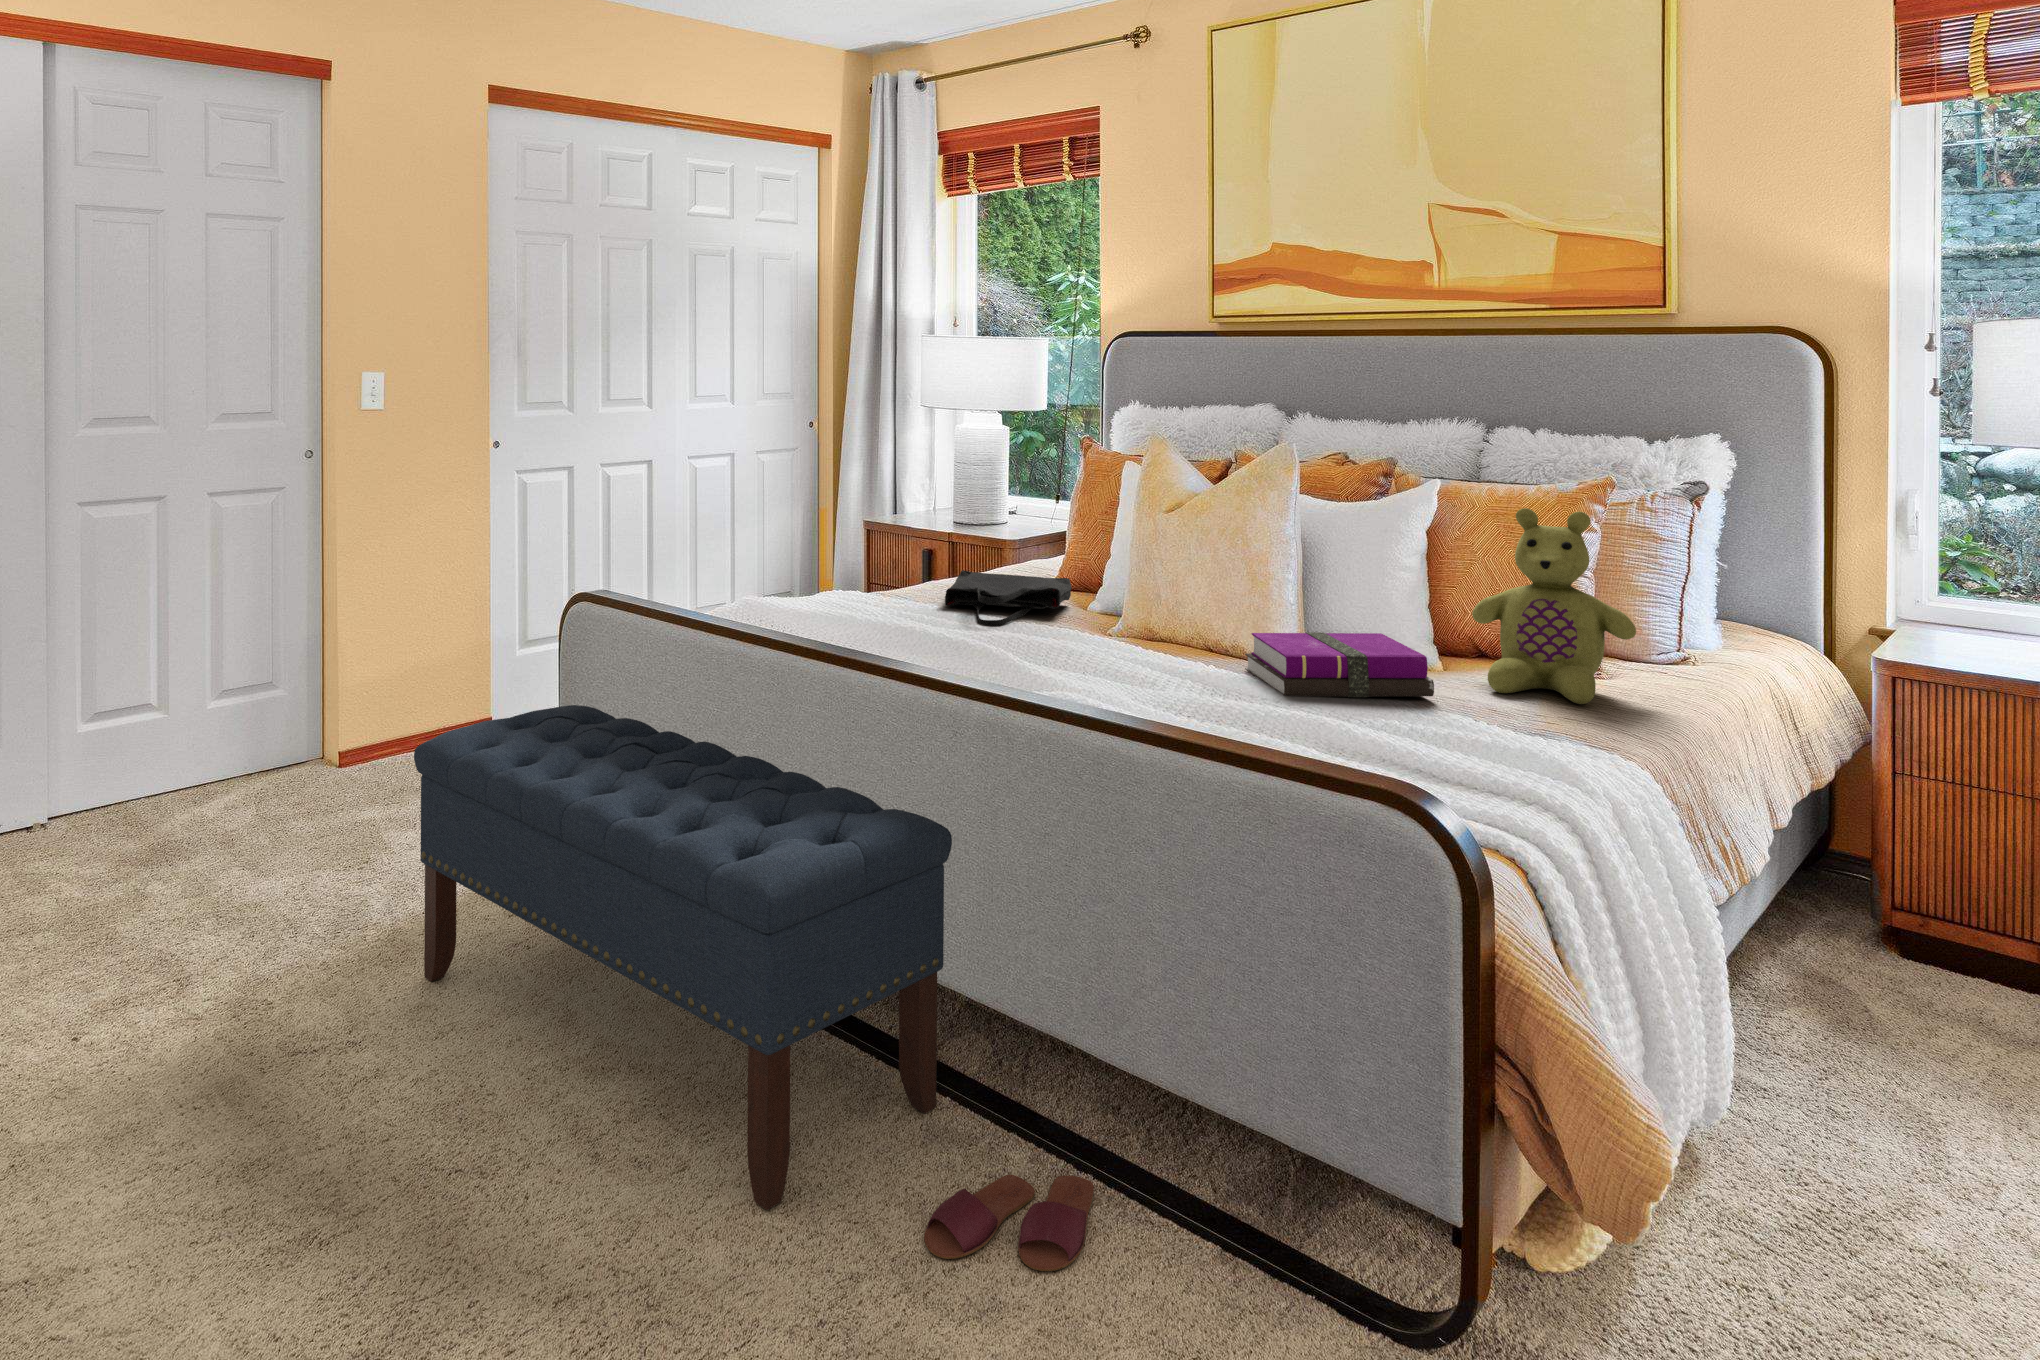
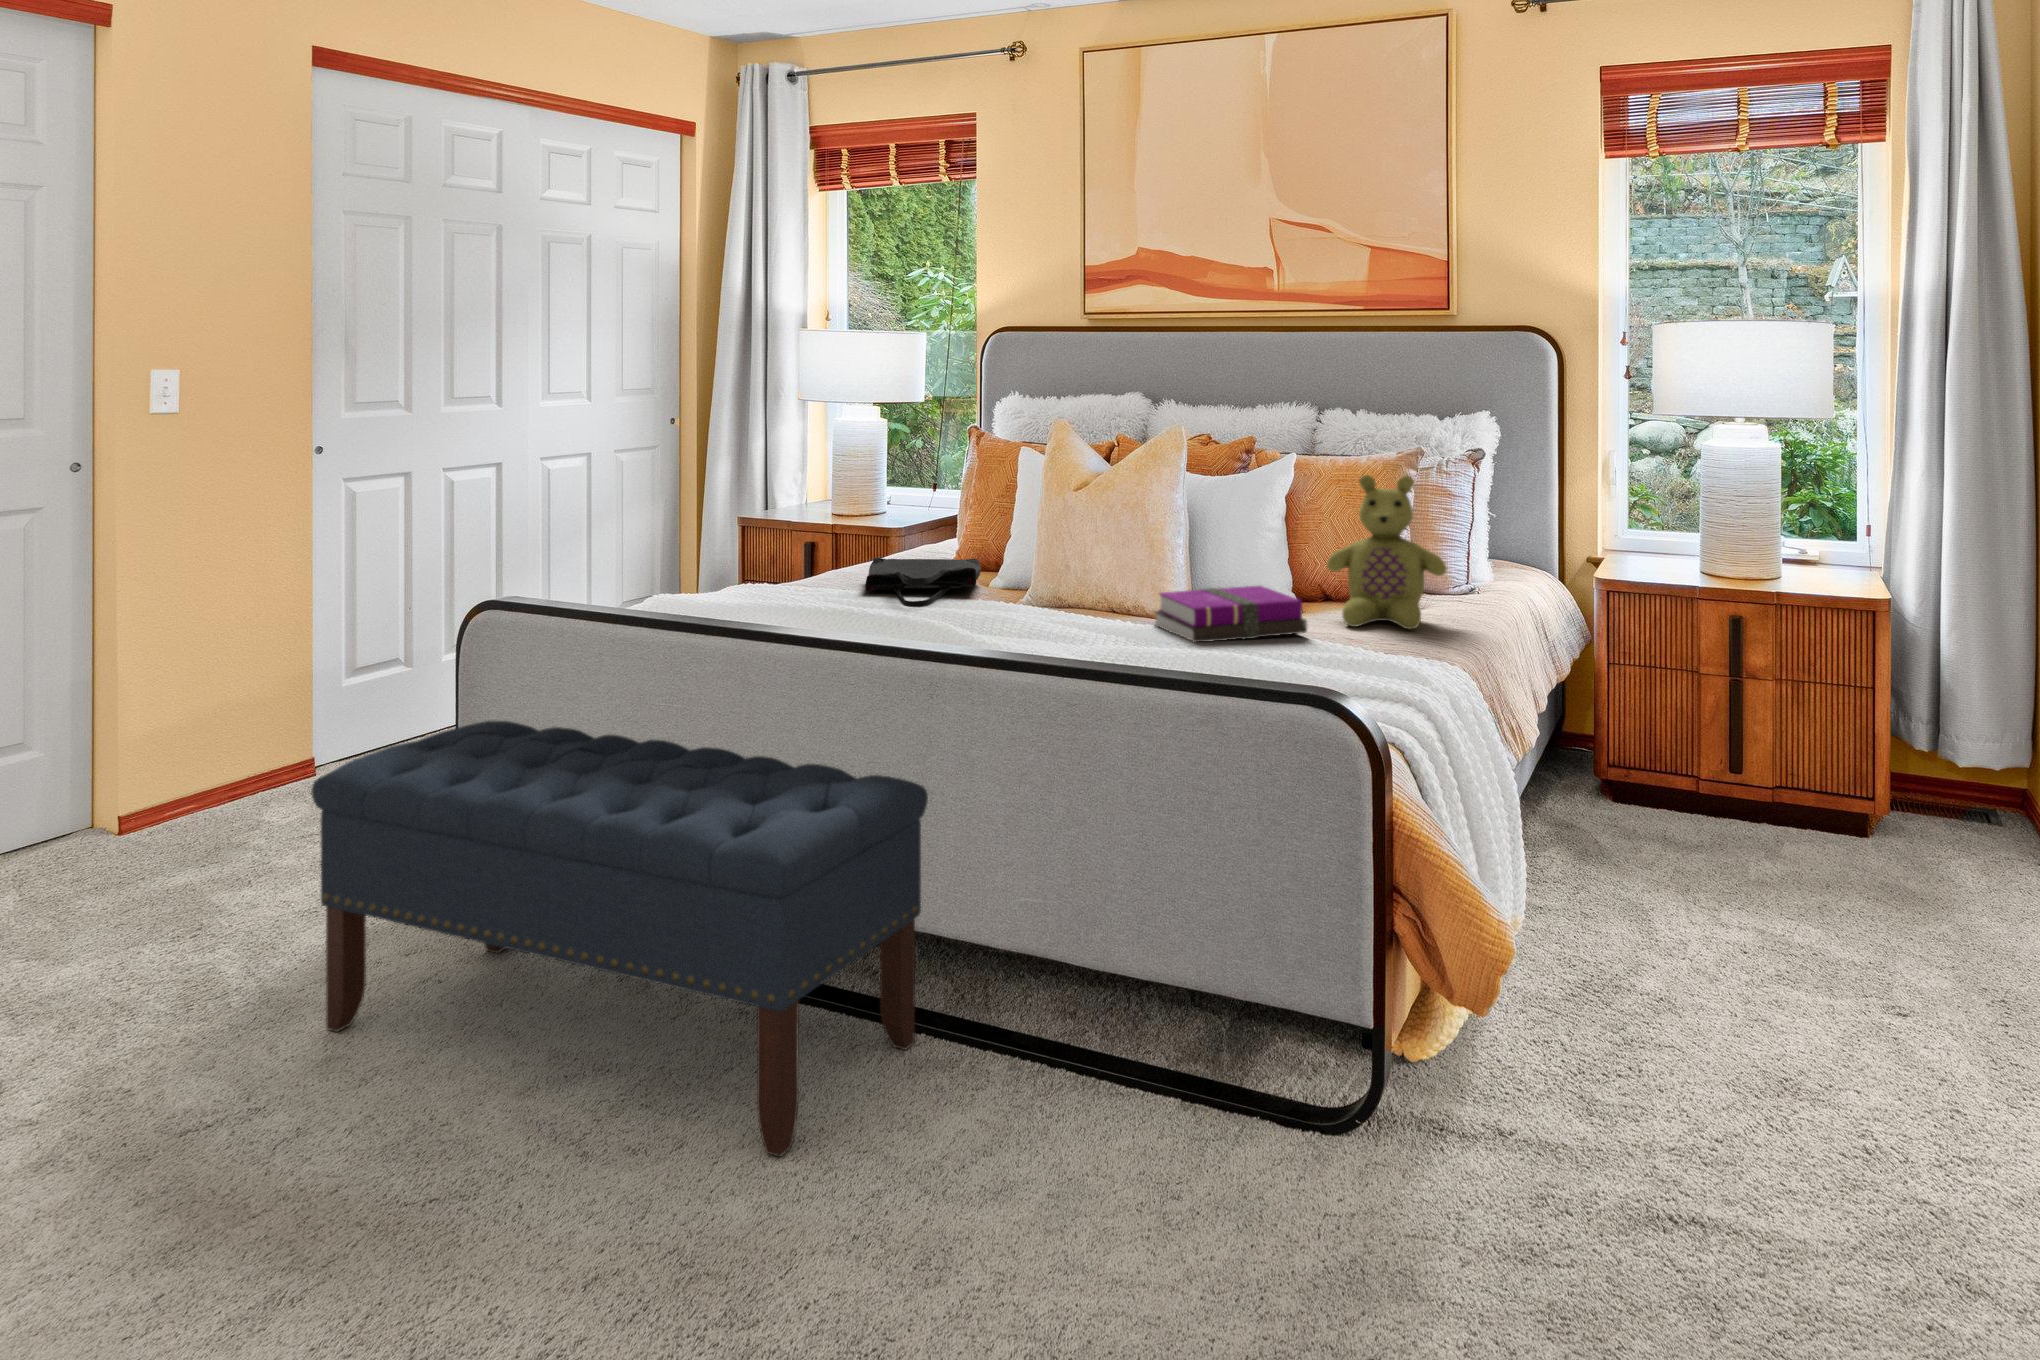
slippers: present [924,1174,1094,1271] -> none [932,1071,1071,1158]

